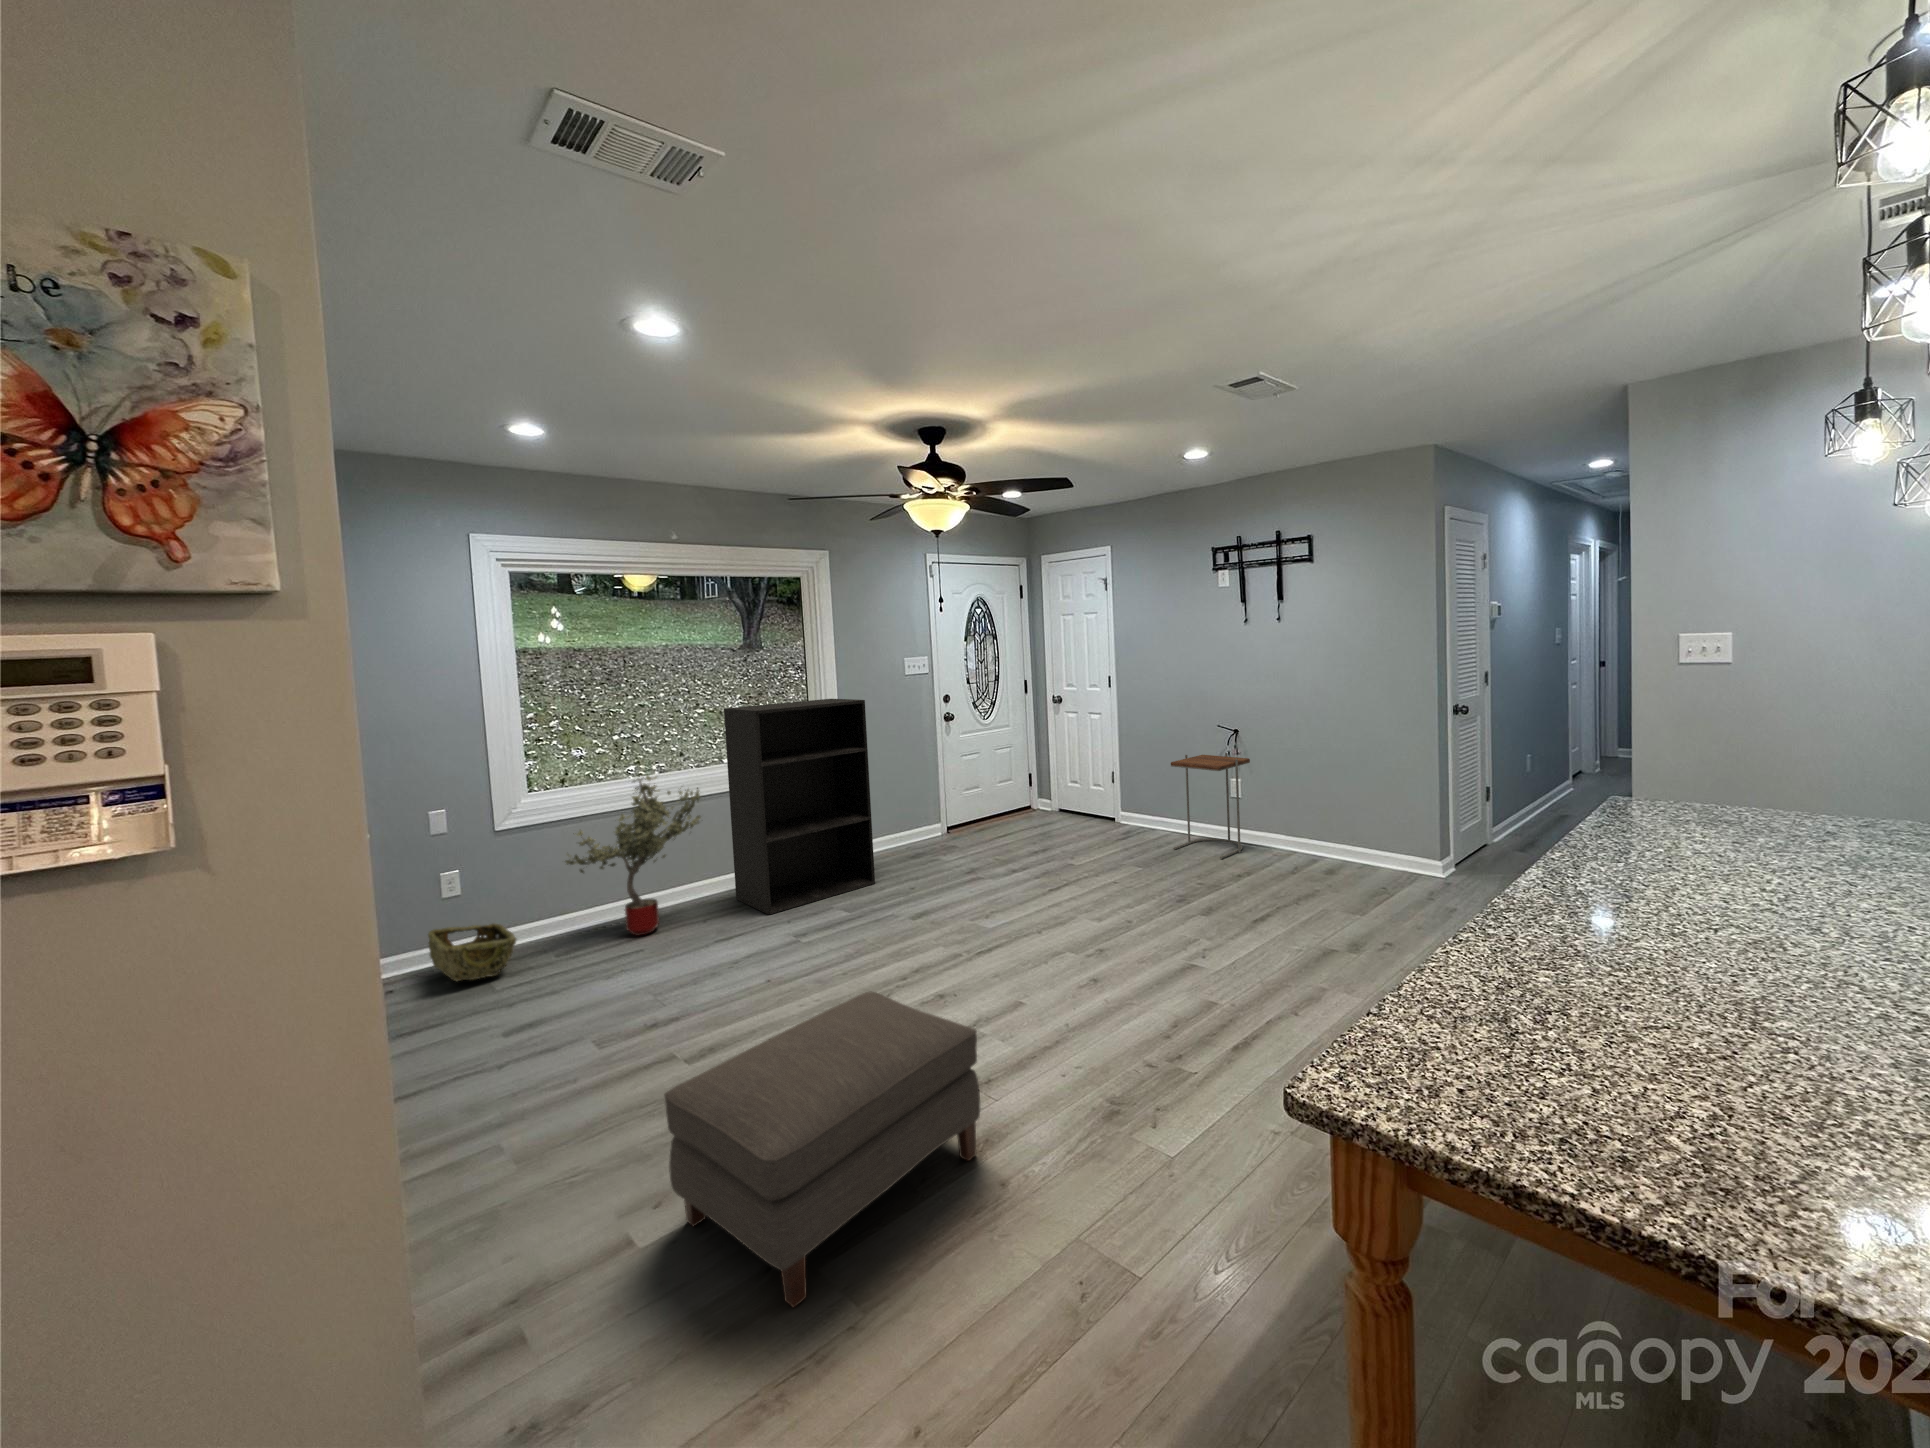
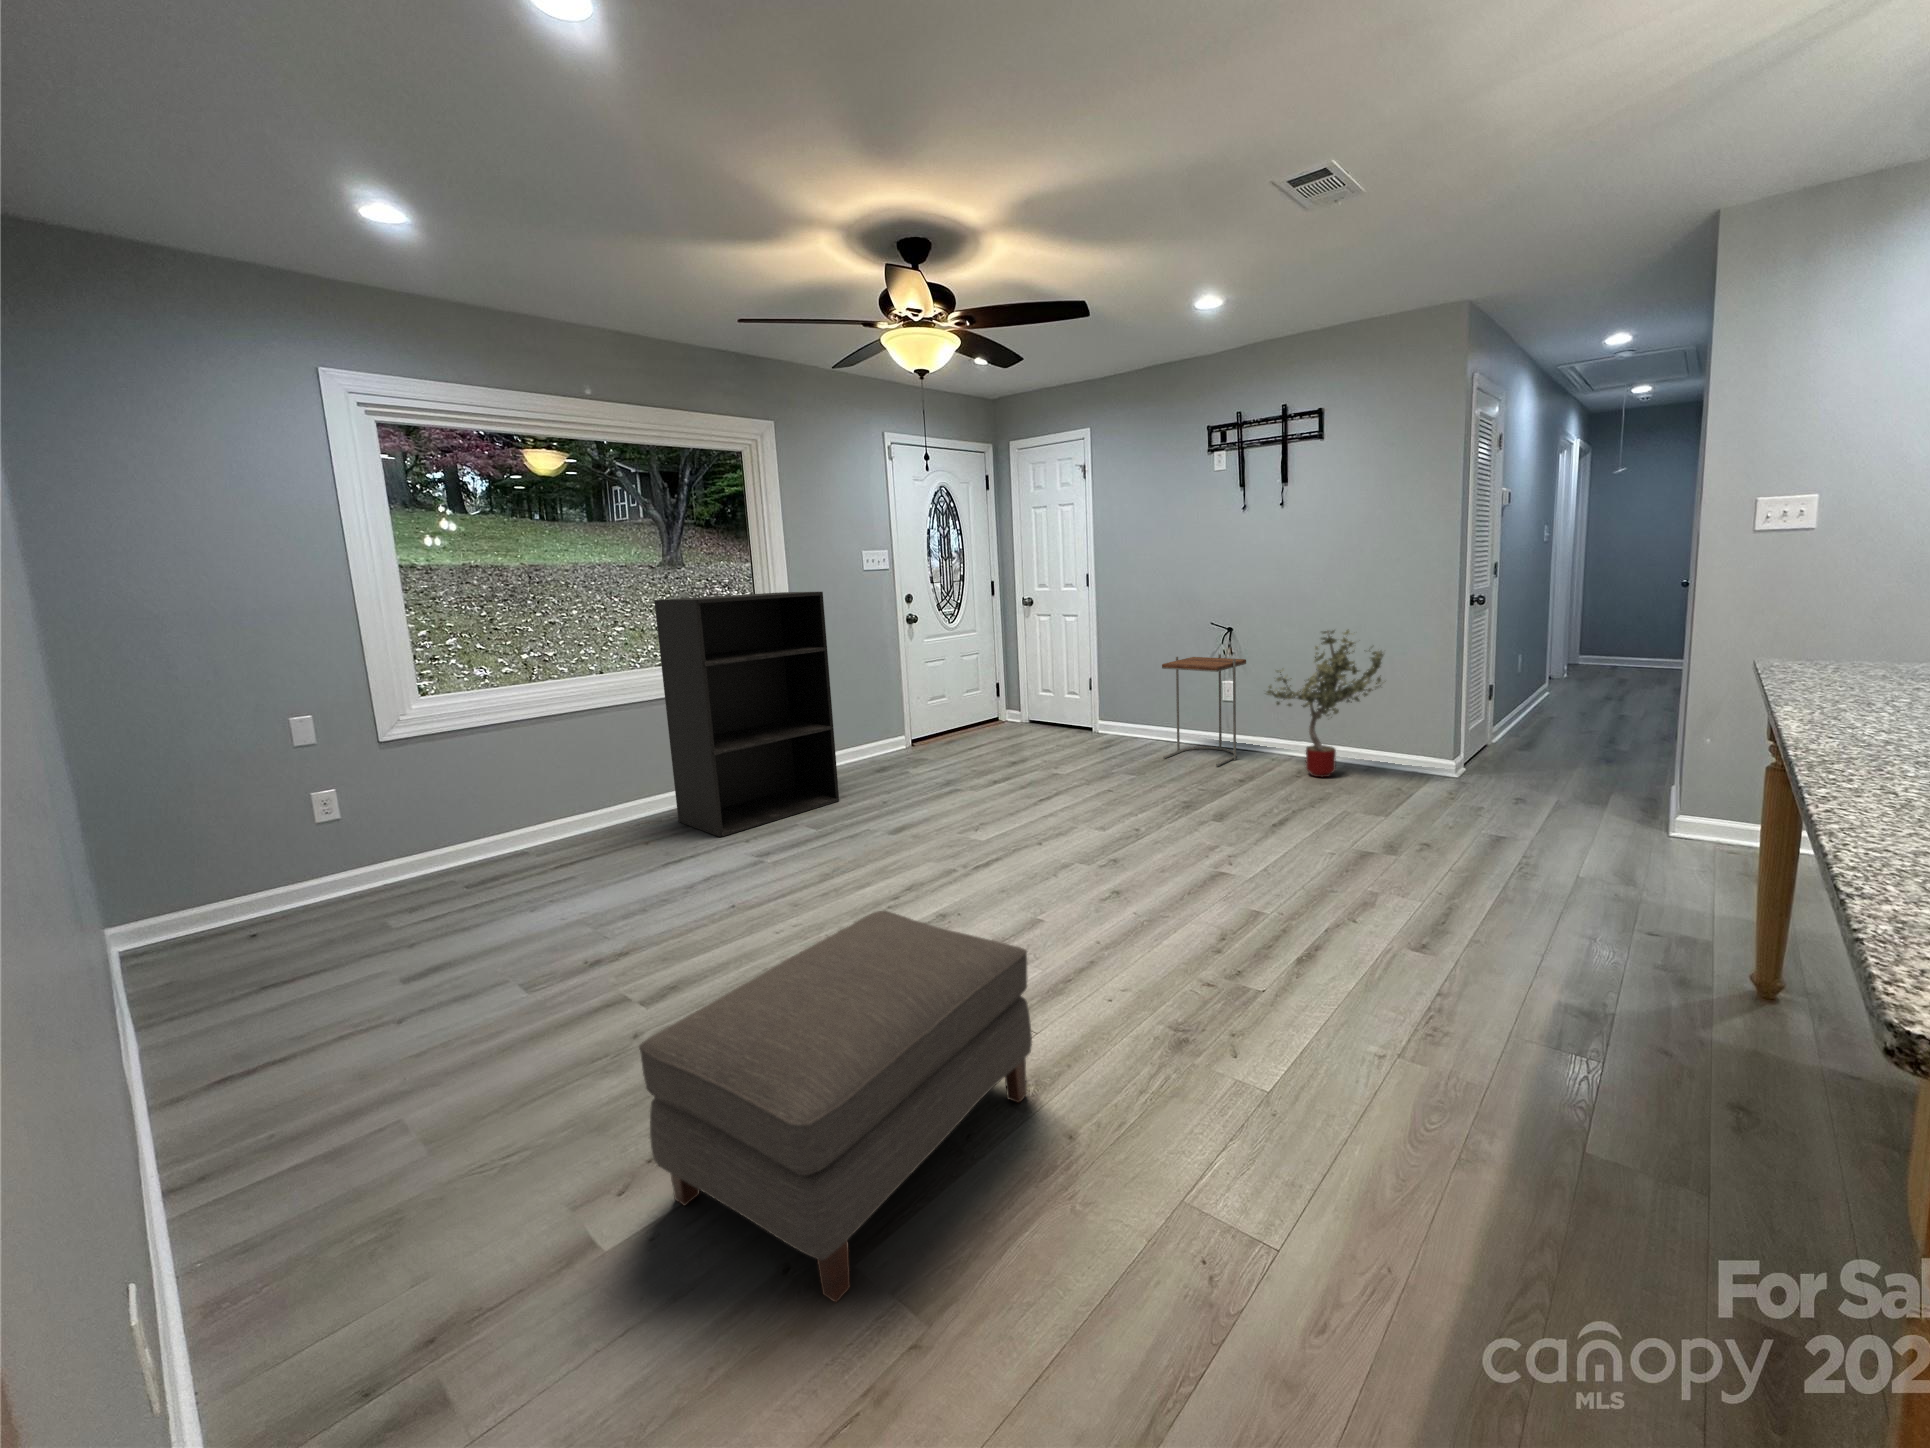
potted tree: present [565,775,701,936] -> present [1266,629,1384,777]
woven basket: present [428,924,516,981] -> none [295,855,412,924]

